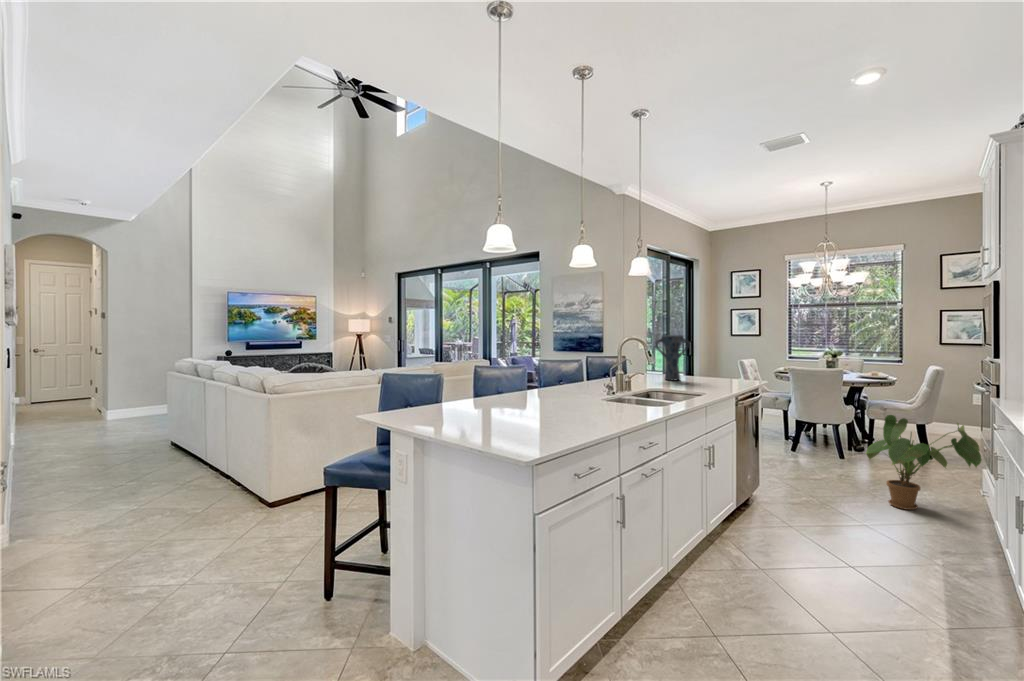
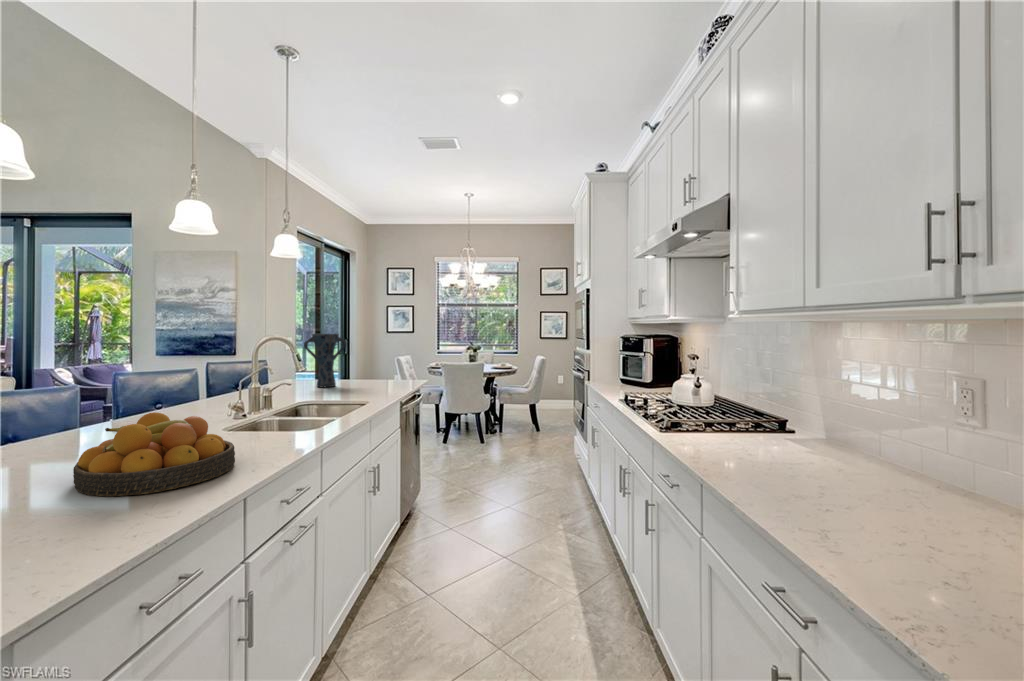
fruit bowl: none [534,381,612,425] -> present [73,412,235,496]
house plant: present [866,415,982,510] -> none [505,403,583,485]

